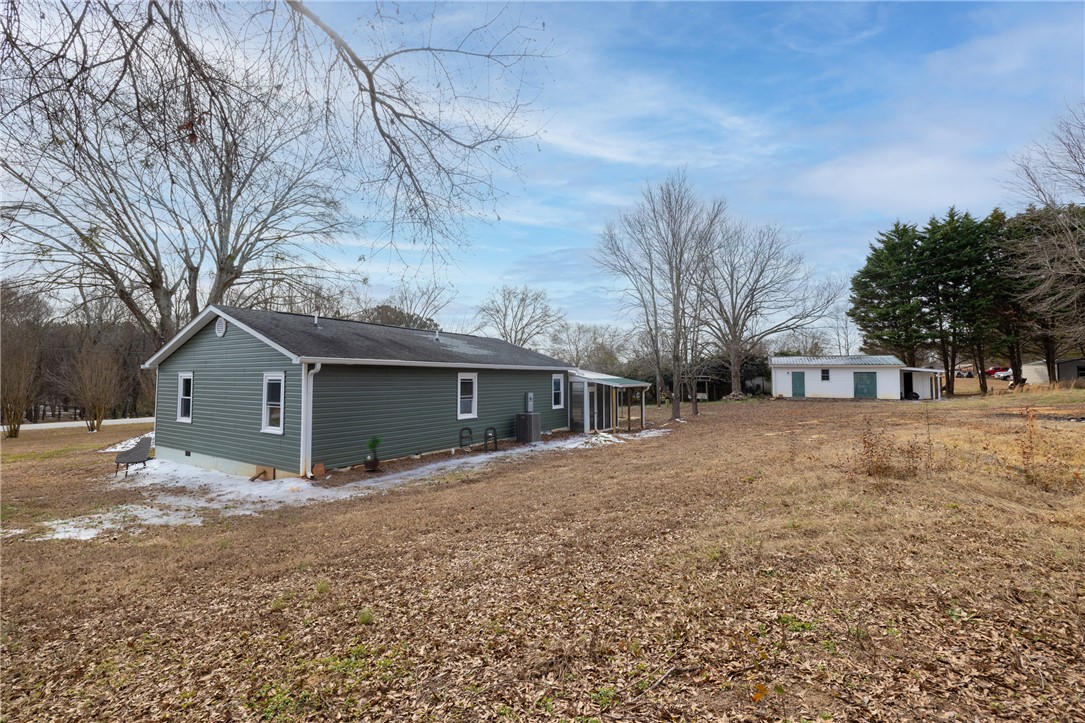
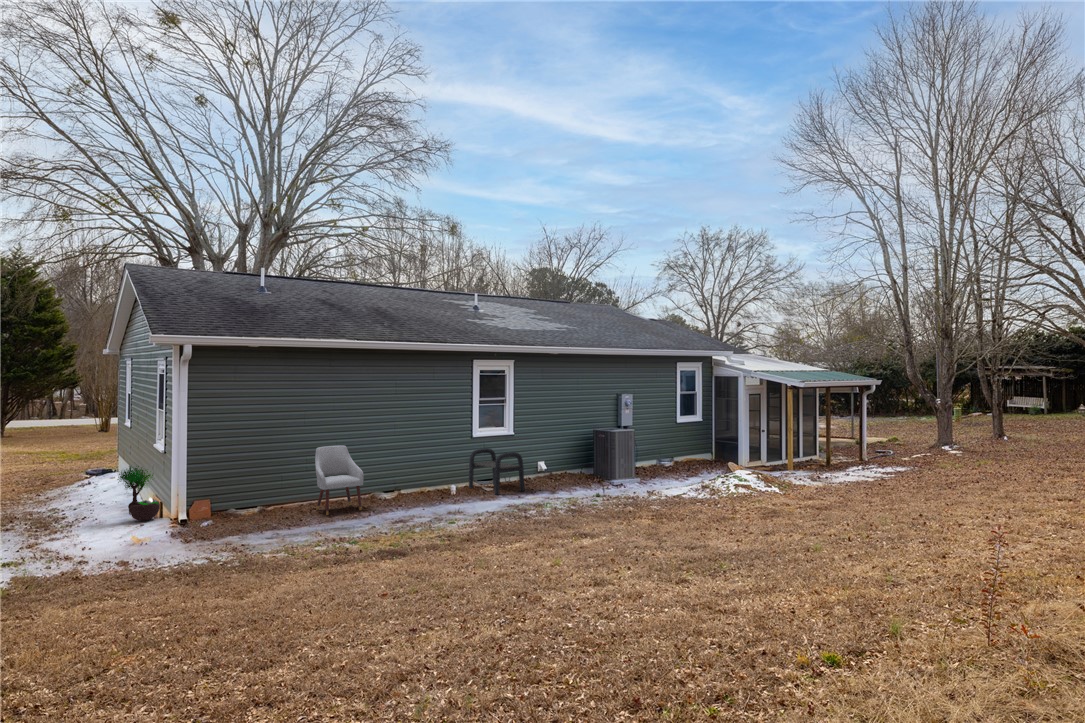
chair: present [115,437,152,478] -> present [315,445,364,515]
potted tree: present [363,437,381,470] -> present [117,466,160,521]

